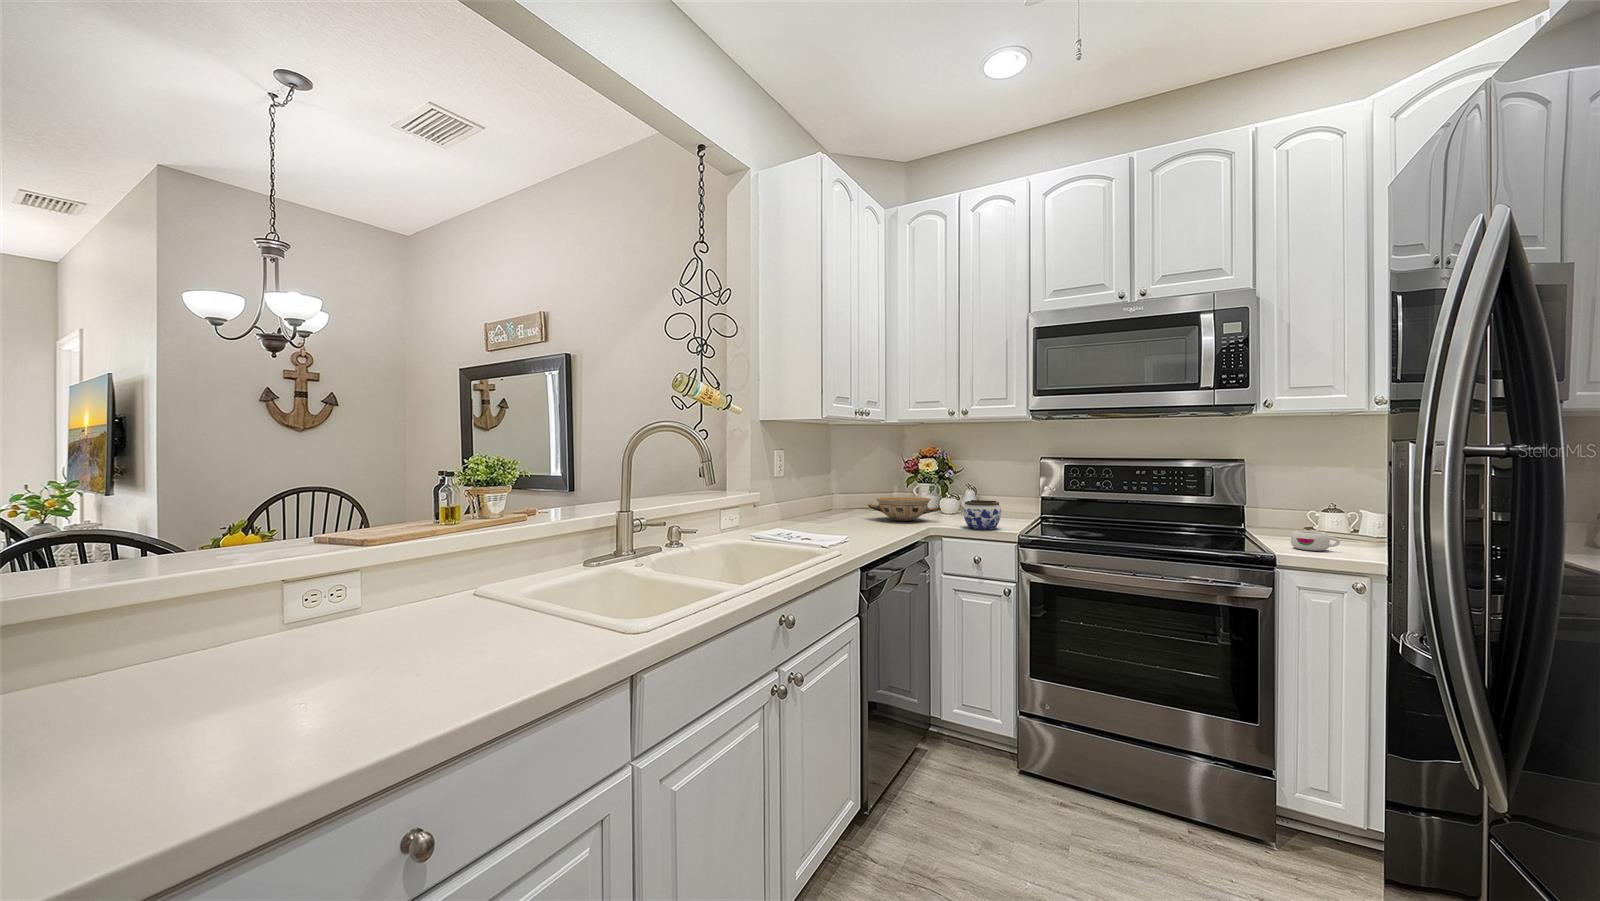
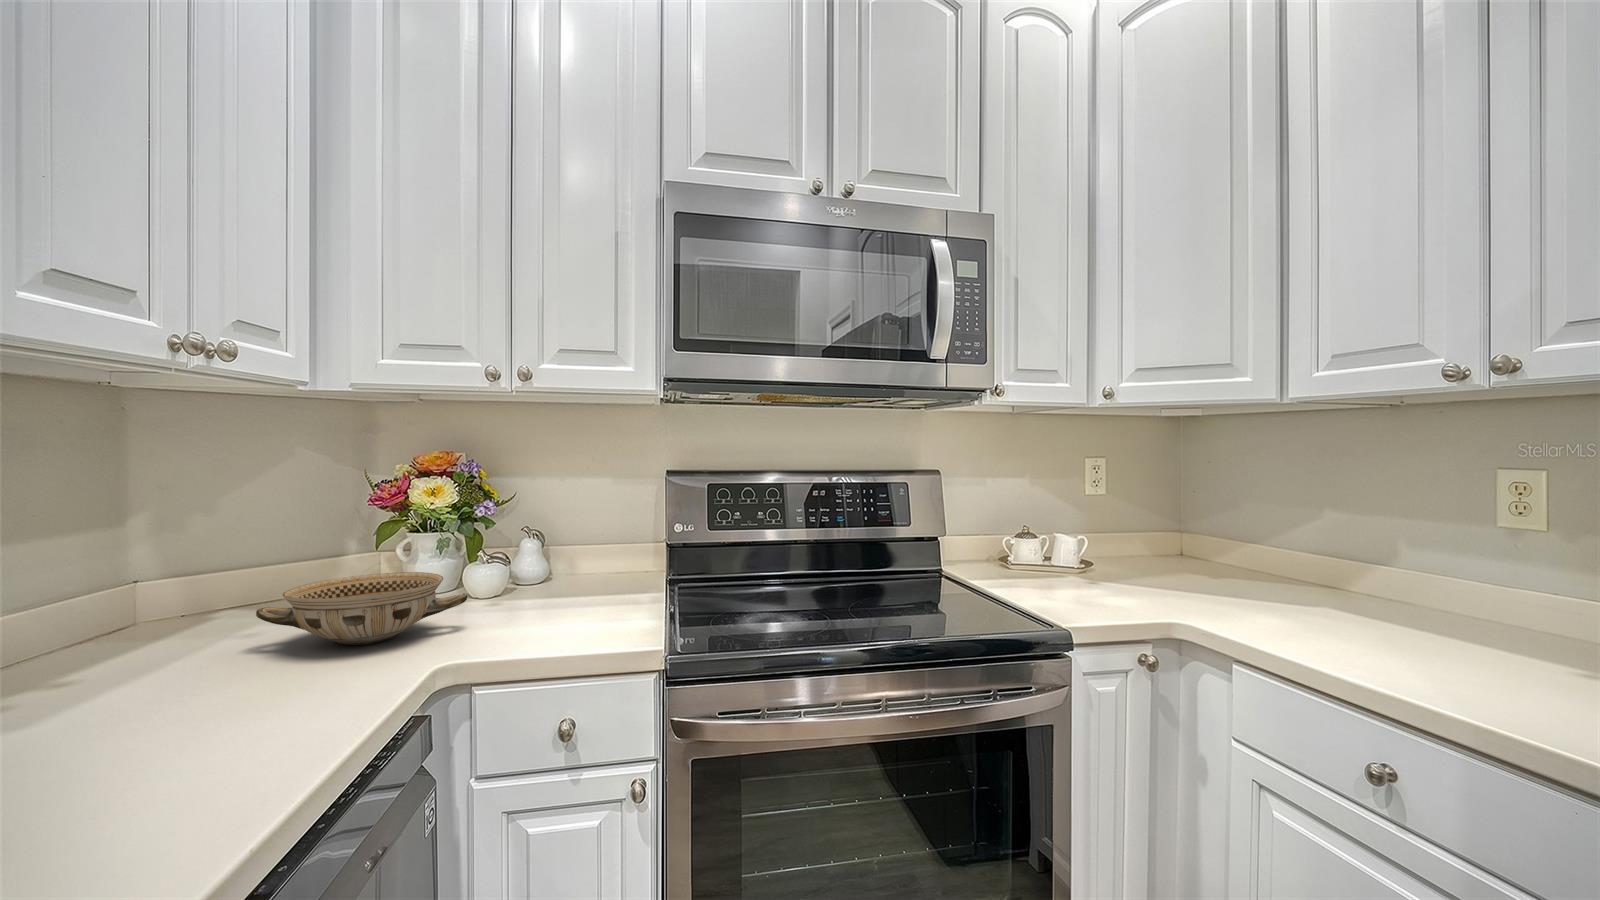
jar: present [963,500,1001,530] -> none [528,573,615,646]
mug: present [1291,530,1340,551] -> none [1039,577,1093,608]

